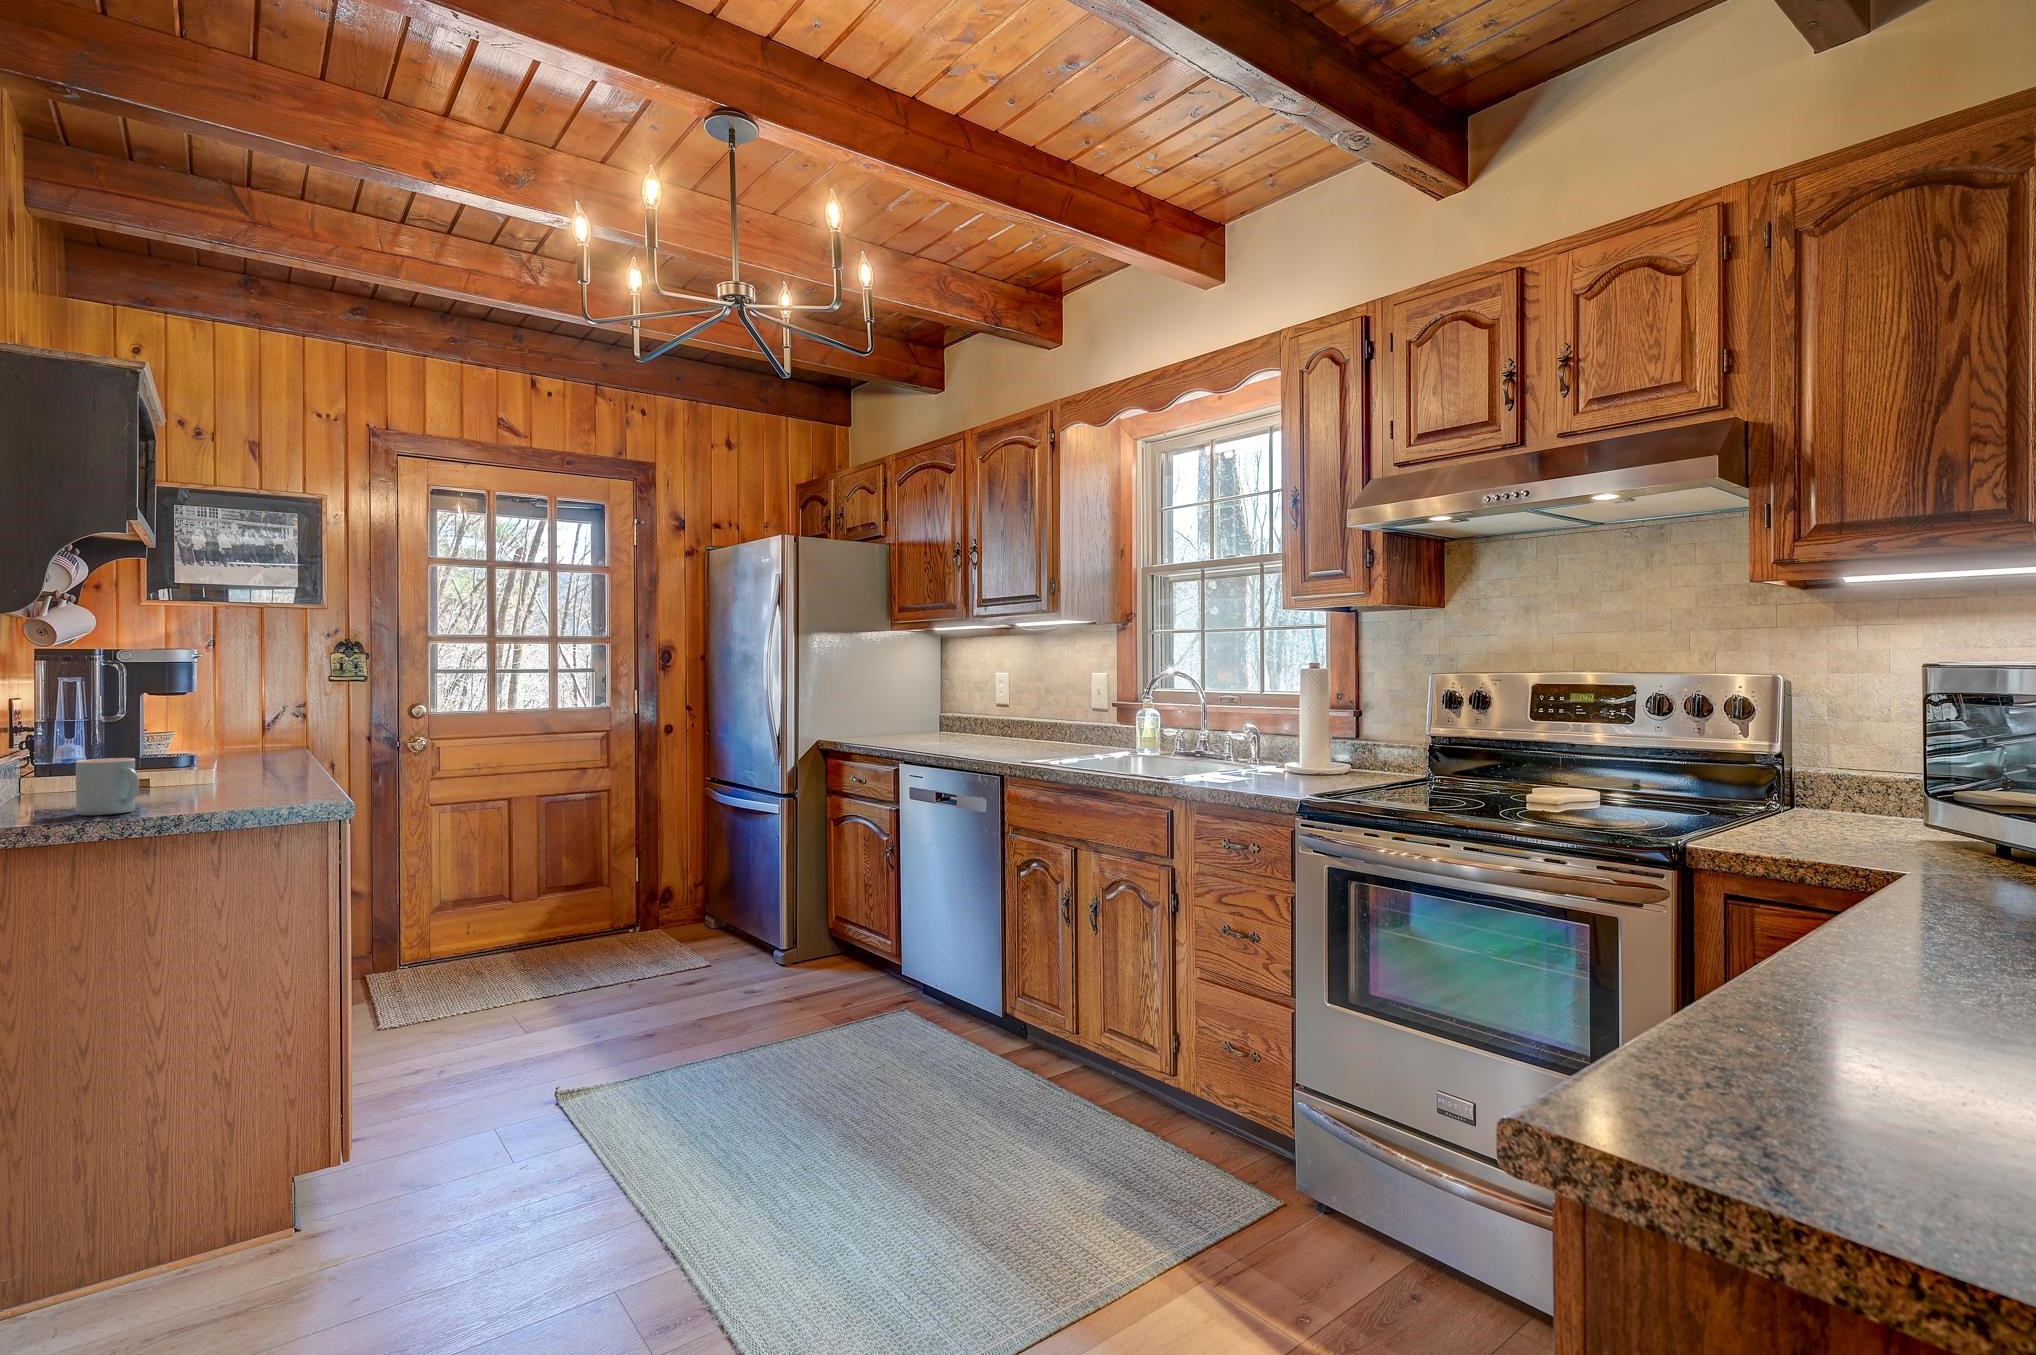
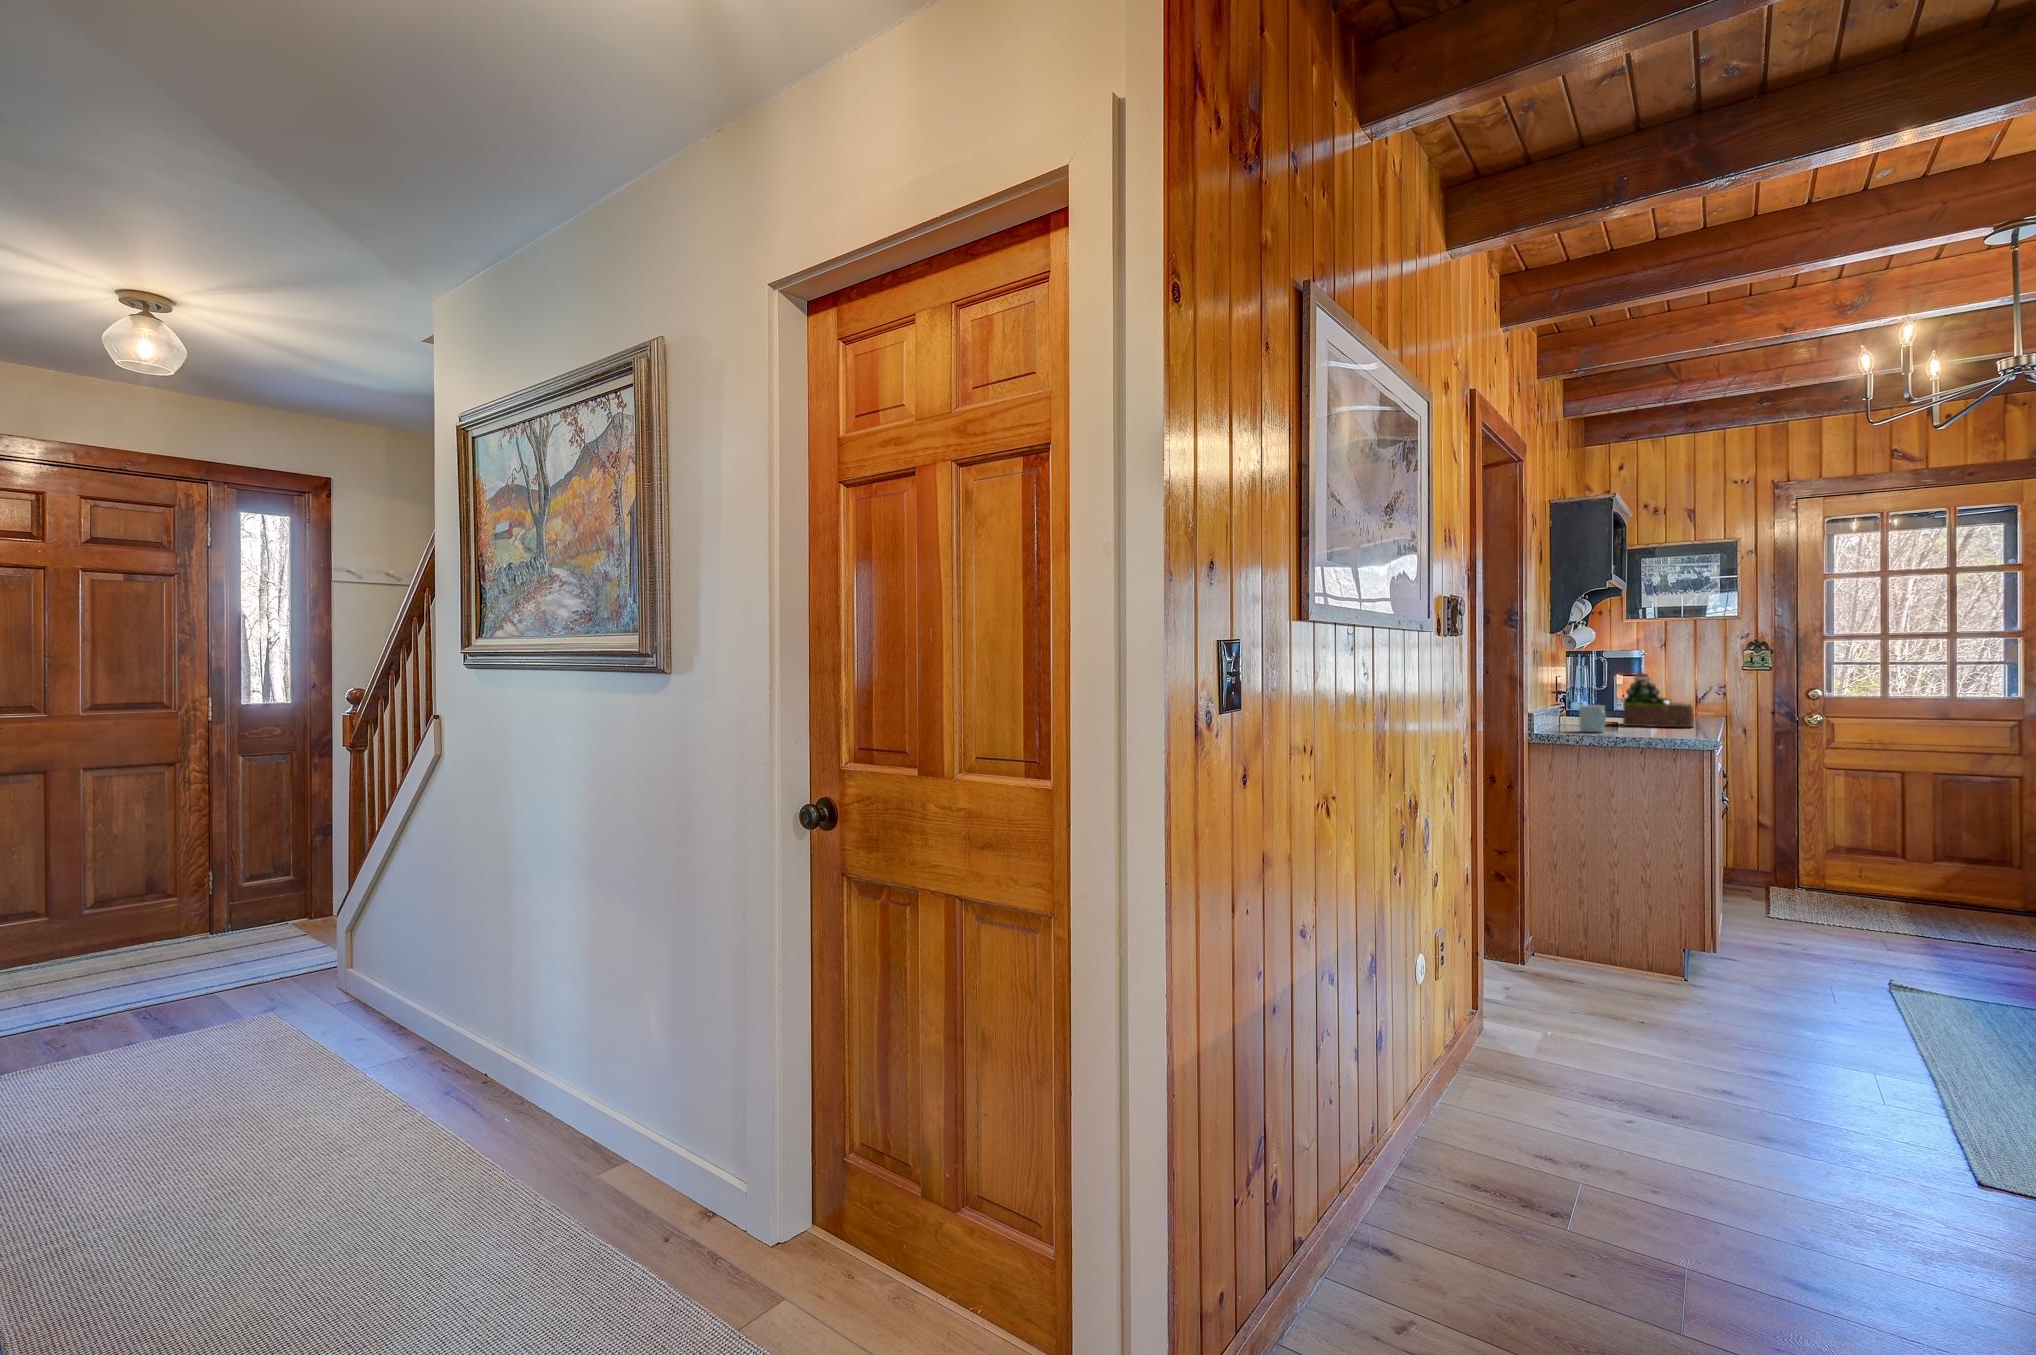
succulent plant: none [162,691,291,788] -> present [1623,673,1694,727]

